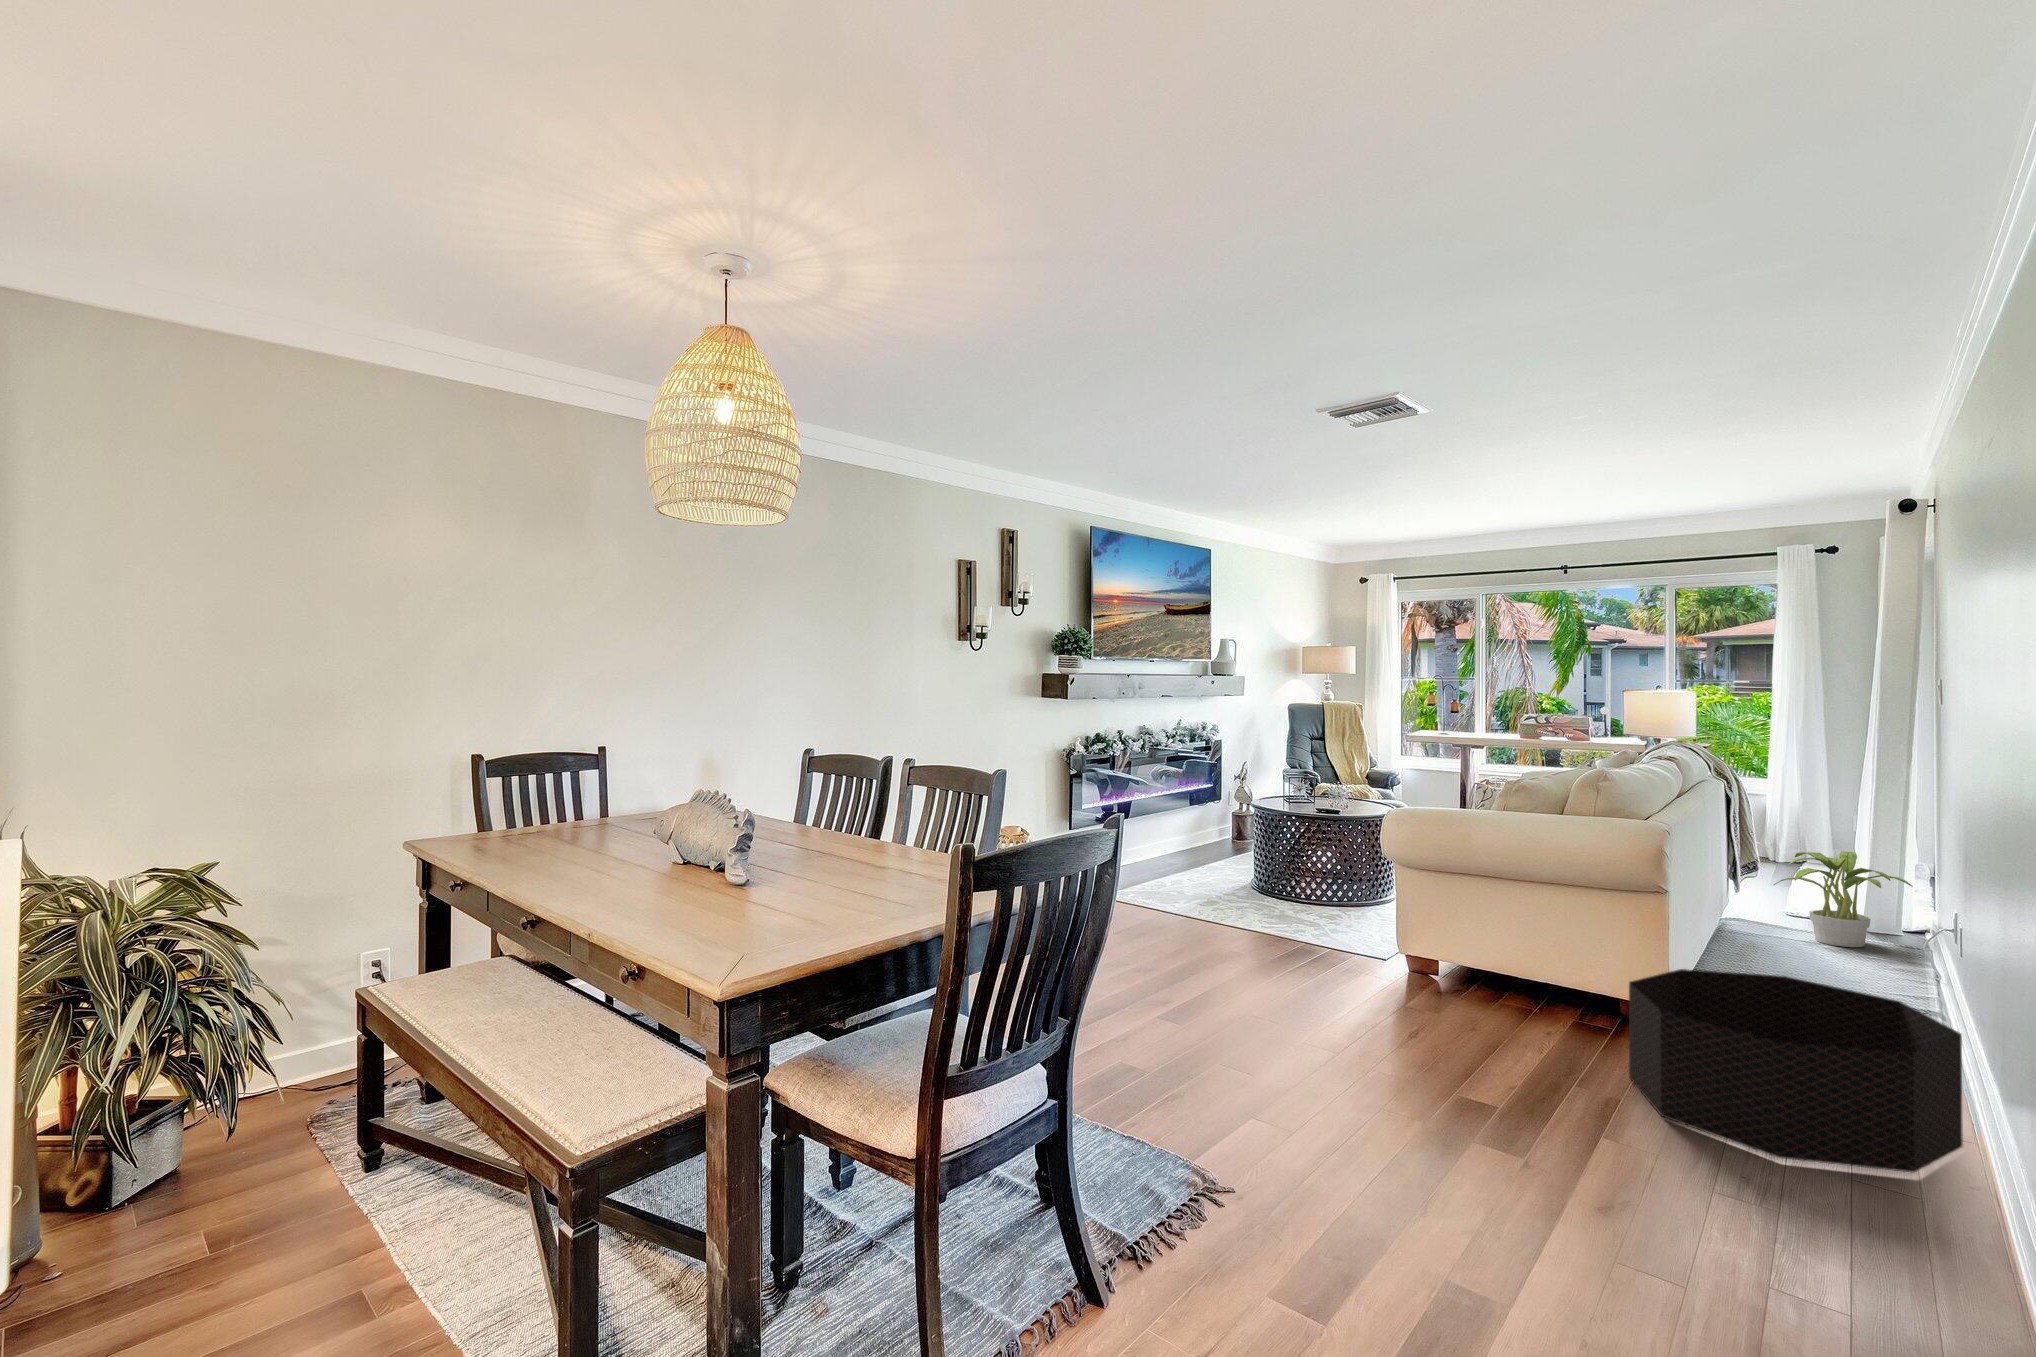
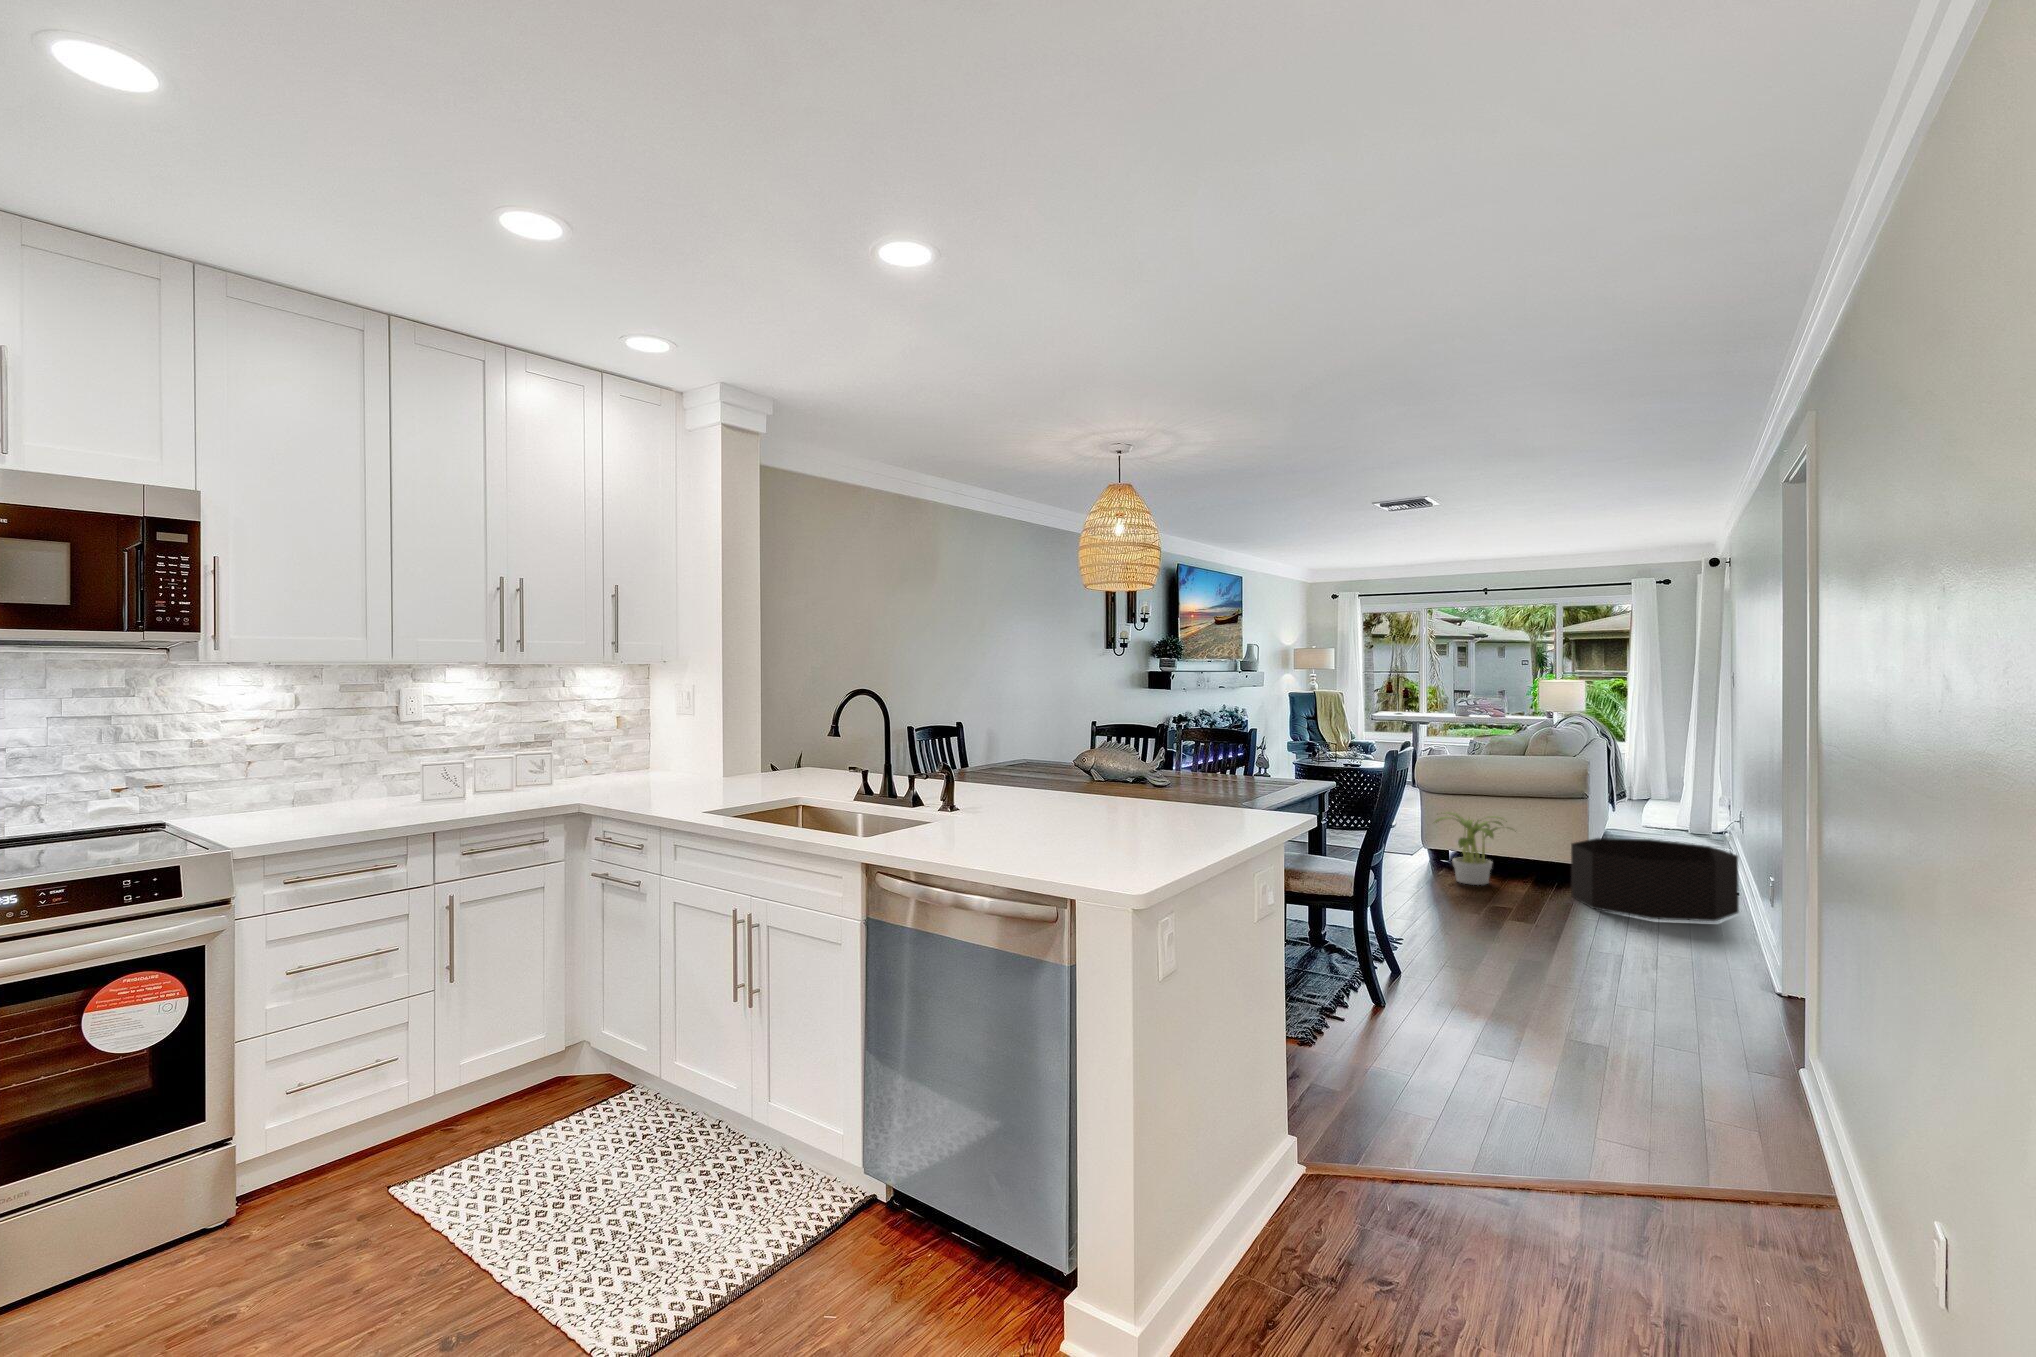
potted plant: present [1774,851,1912,947] -> present [1435,812,1507,885]

